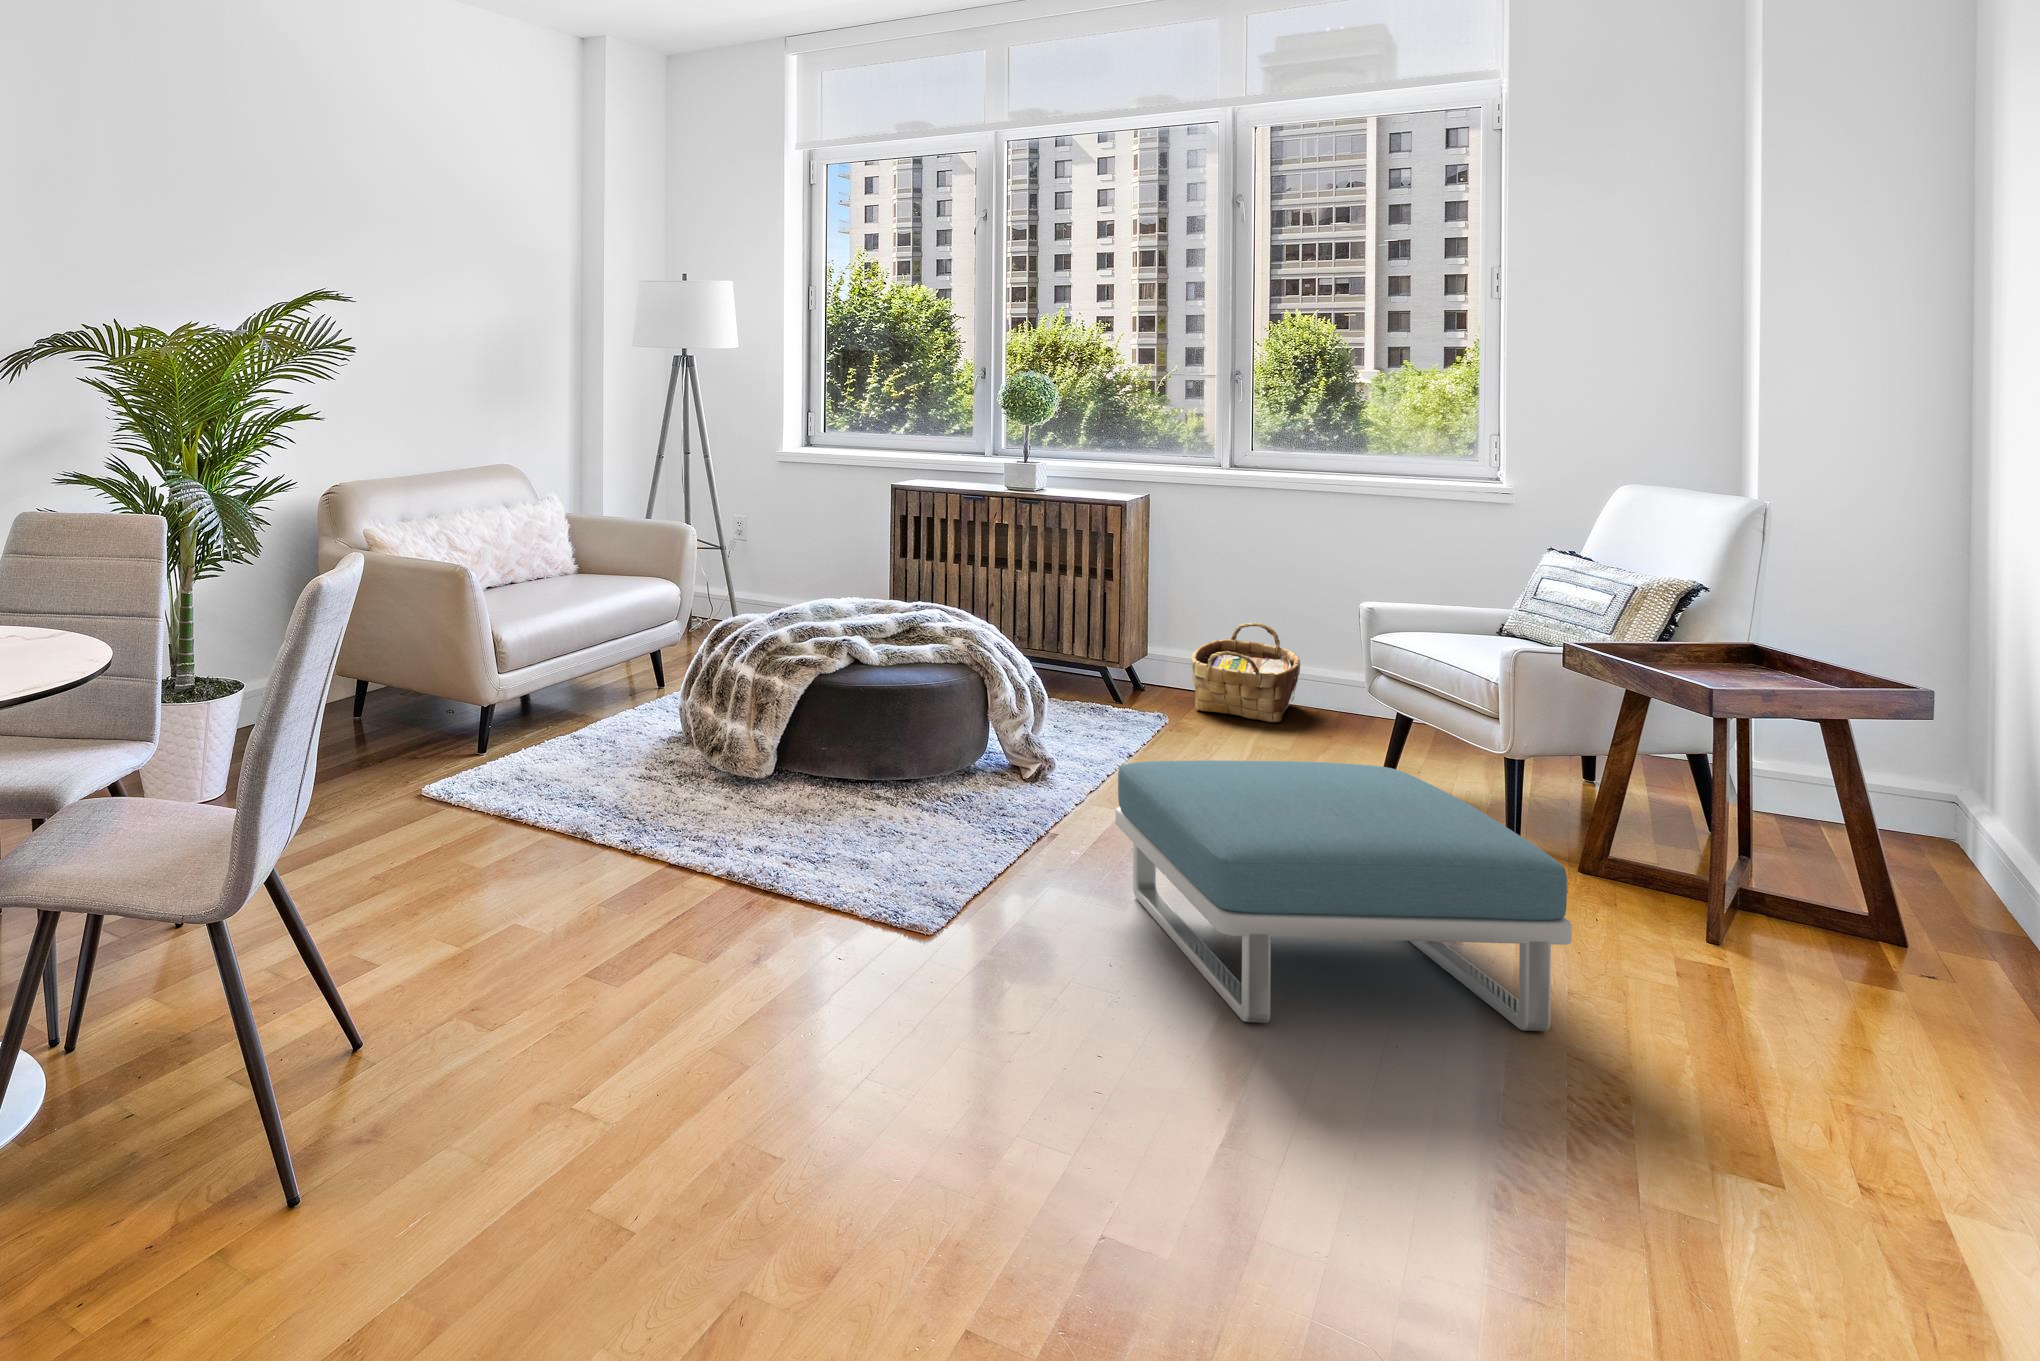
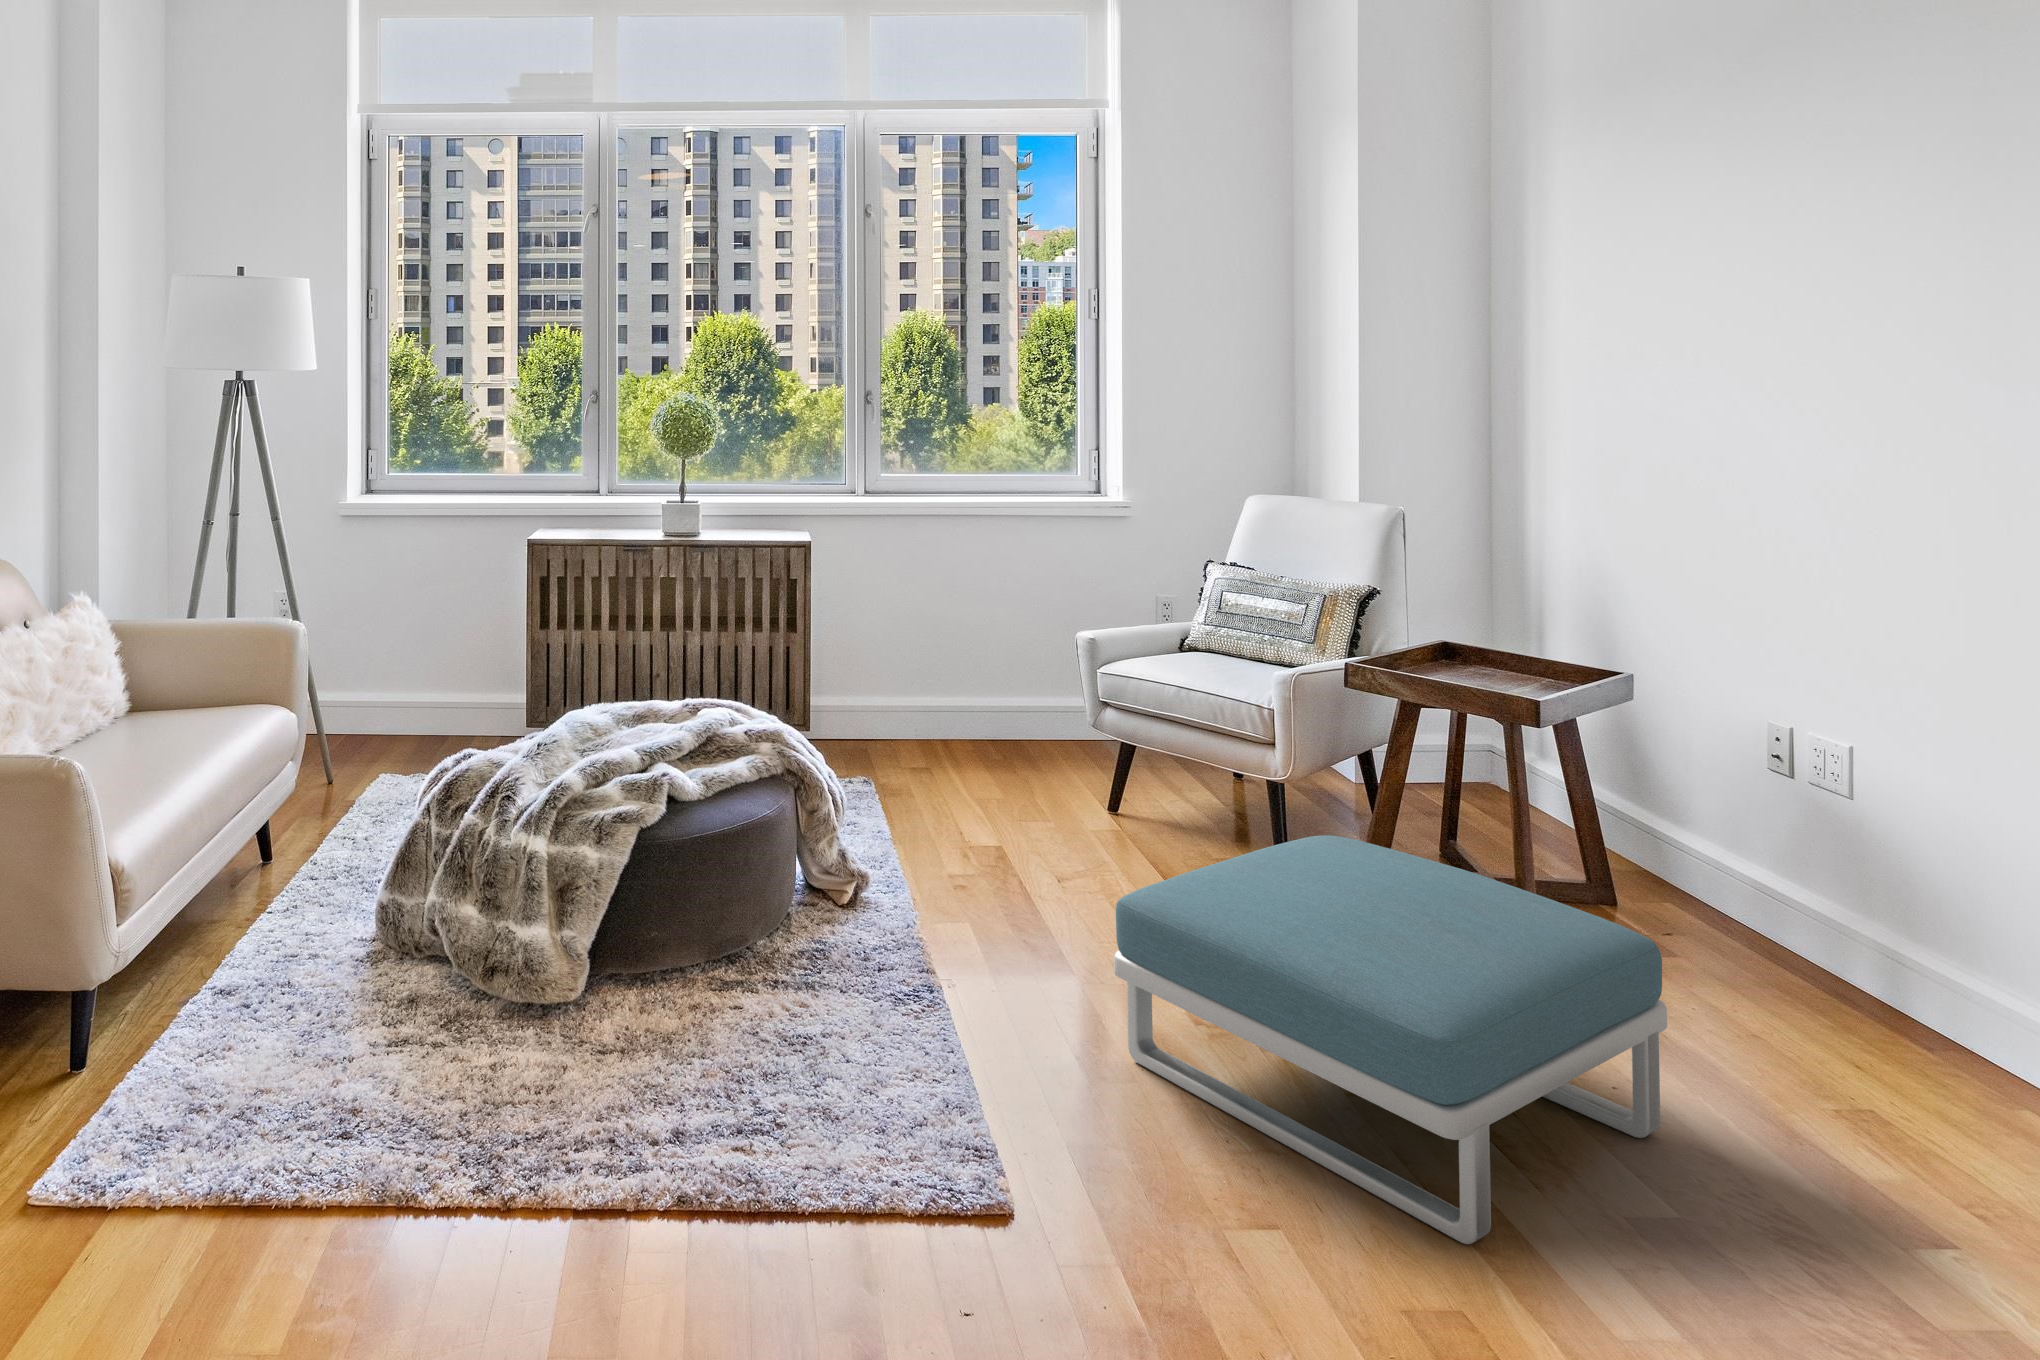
woven basket: present [1191,622,1300,722] -> none [868,656,970,763]

